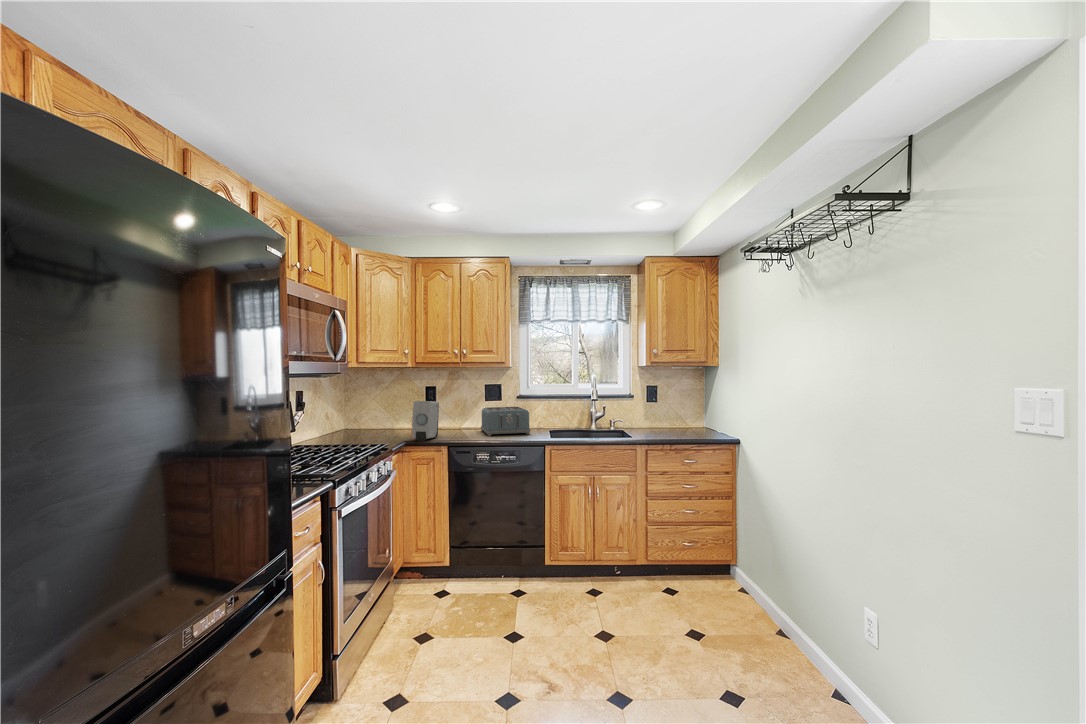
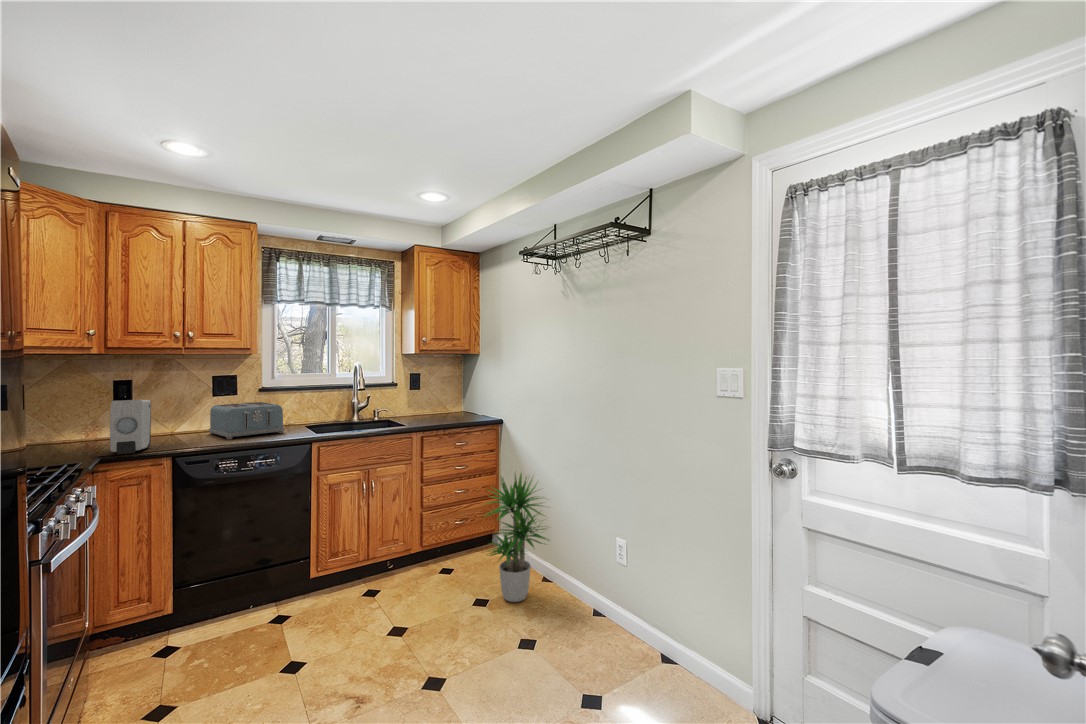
potted plant: none [693,495,784,647] -> present [485,473,549,602]

